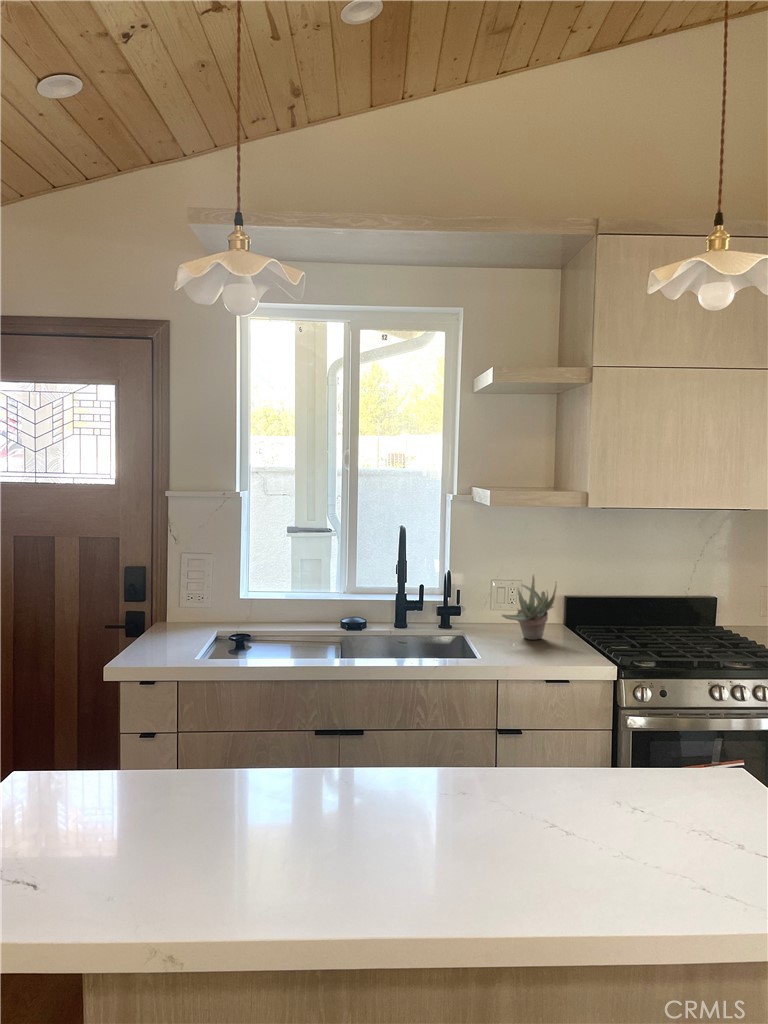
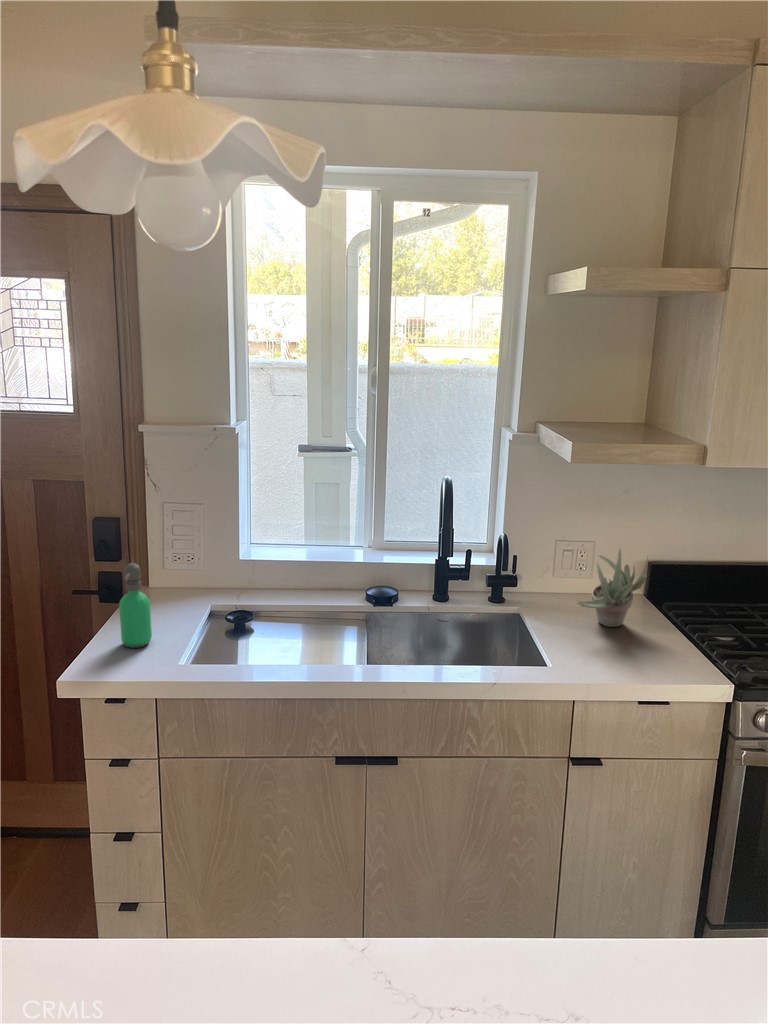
soap dispenser: none [149,584,173,651] -> present [119,563,152,648]

